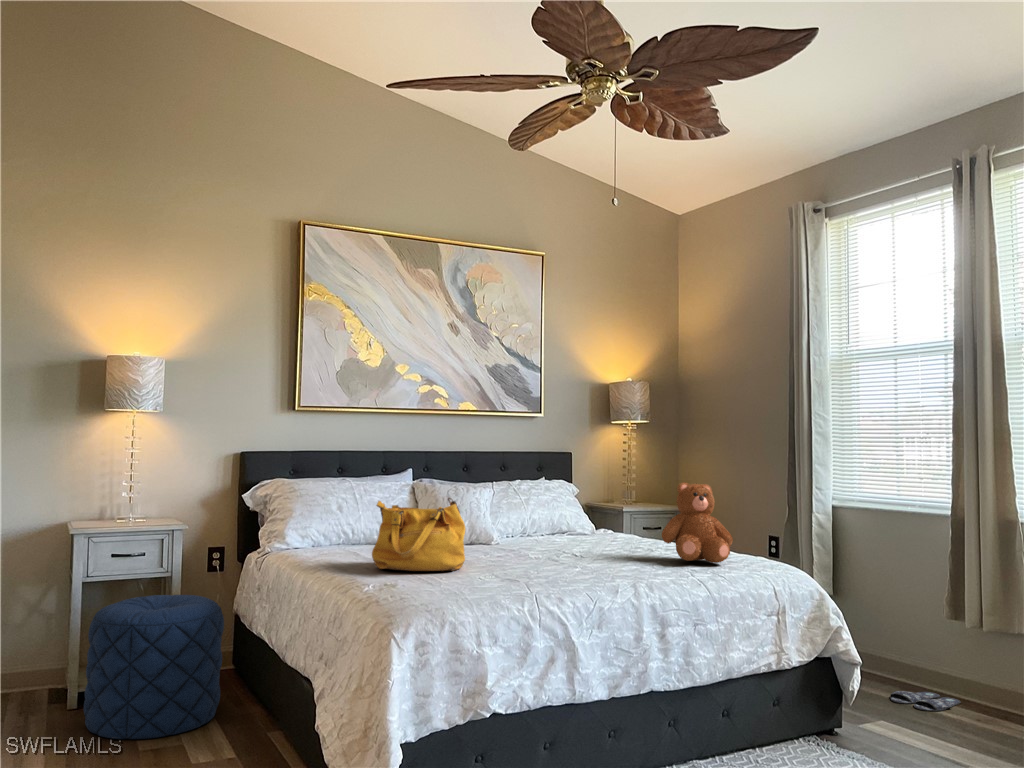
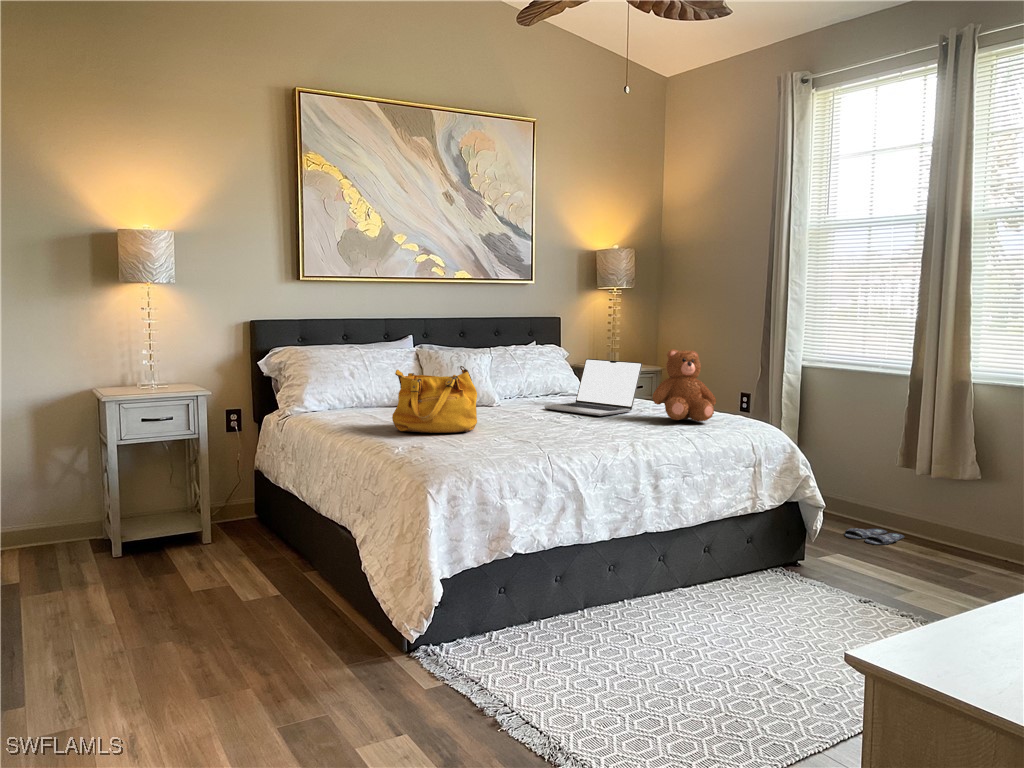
laptop: none [546,494,652,556] -> present [545,359,642,416]
pouf: present [84,595,224,739] -> none [133,455,255,581]

